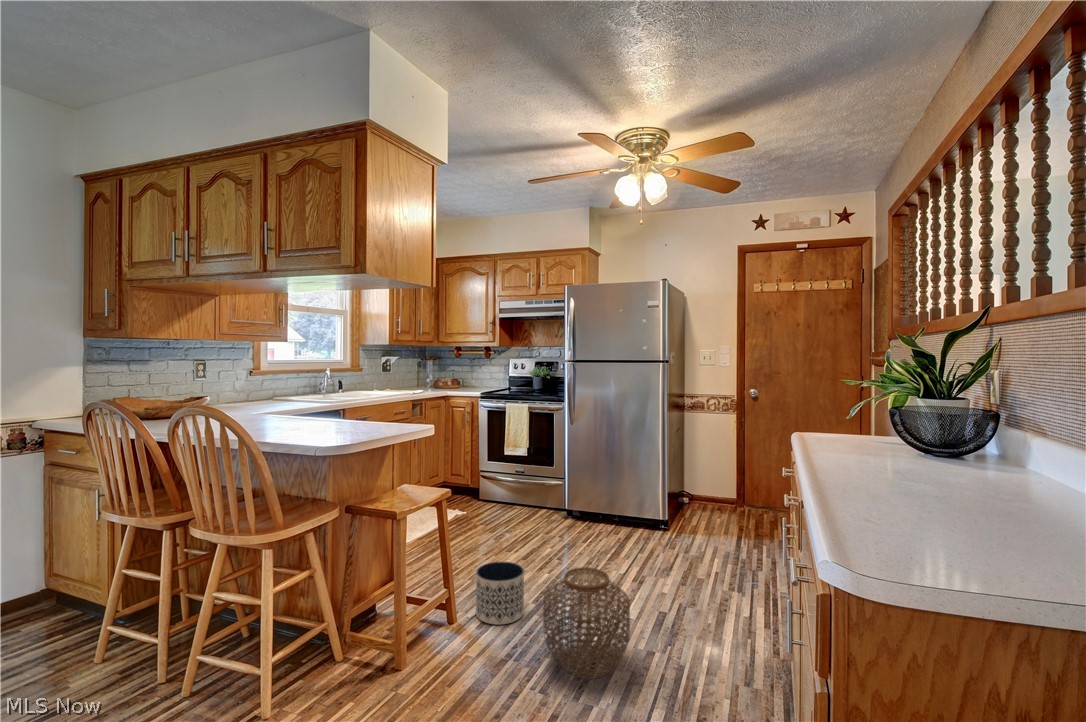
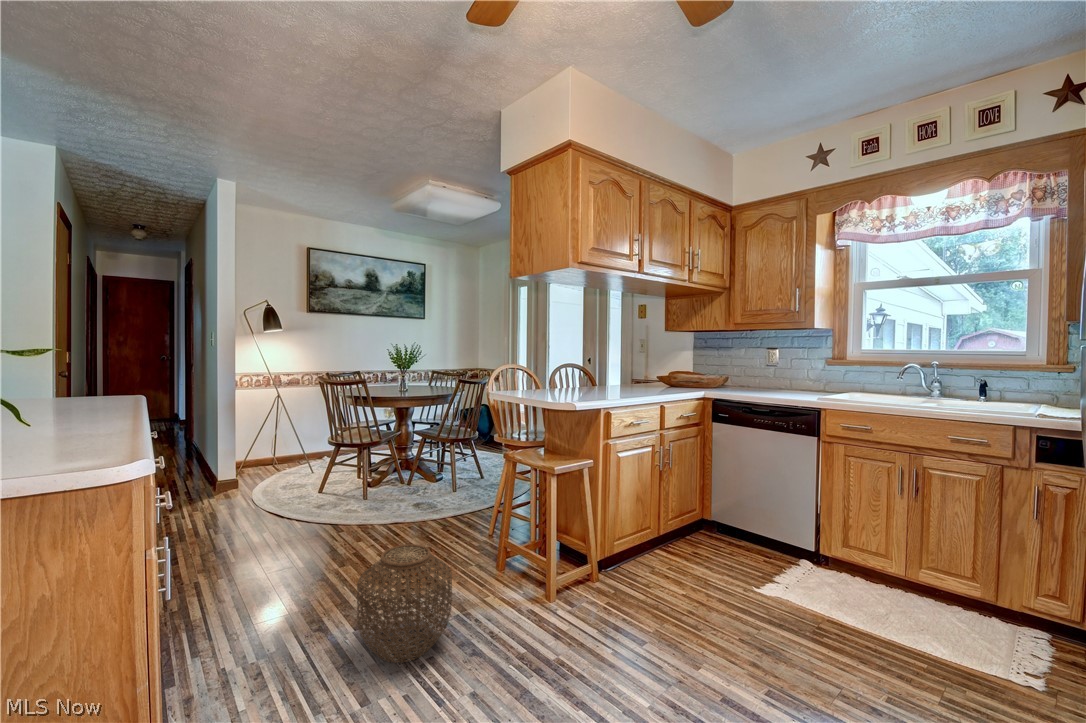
planter: present [476,562,524,625] -> none [521,567,578,644]

